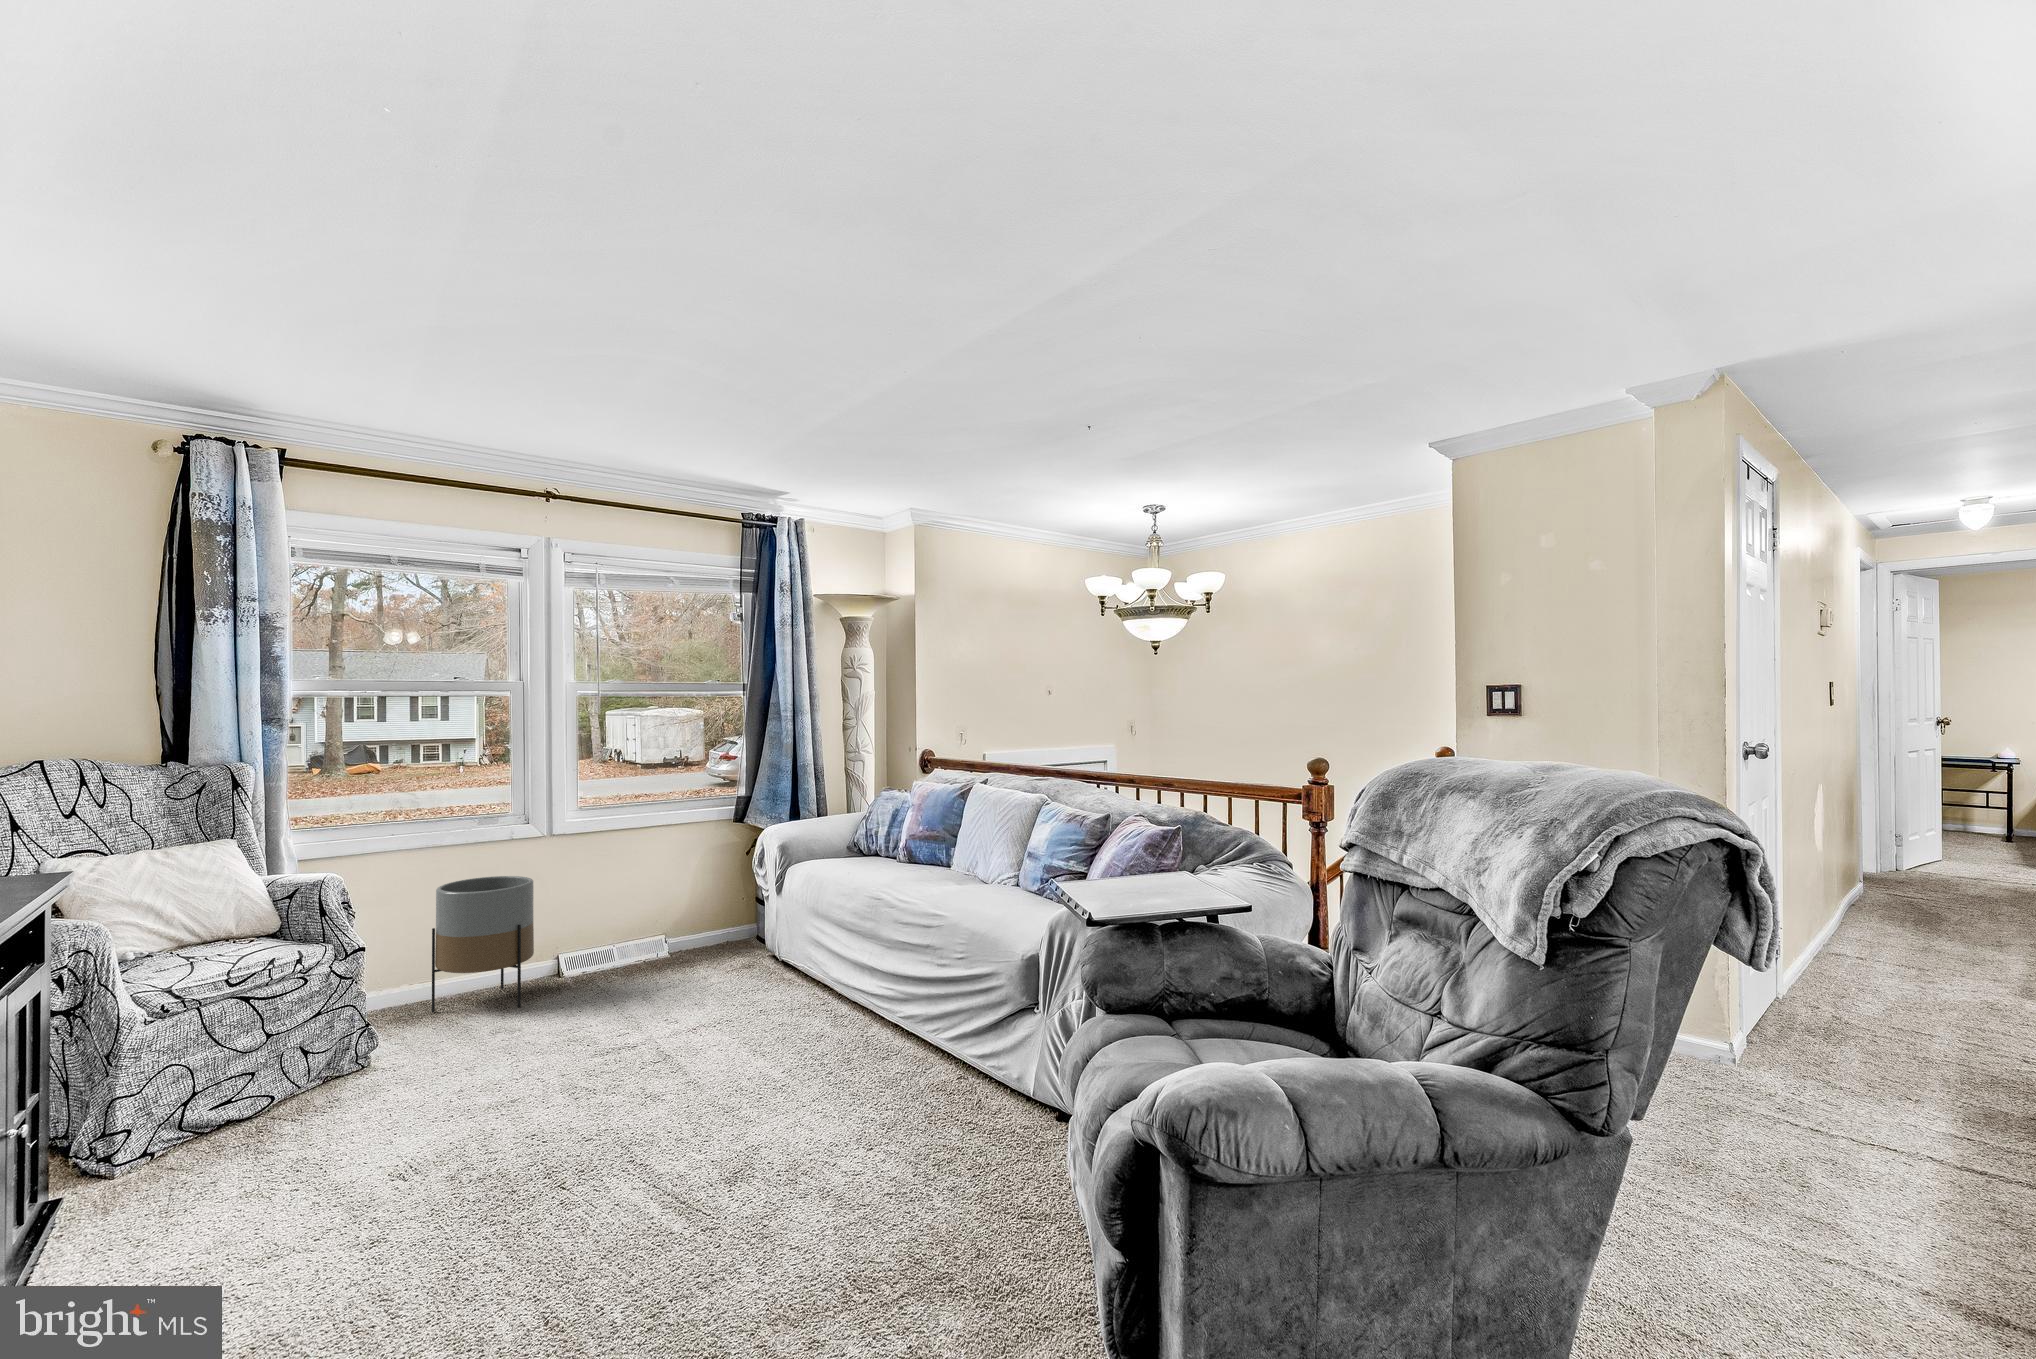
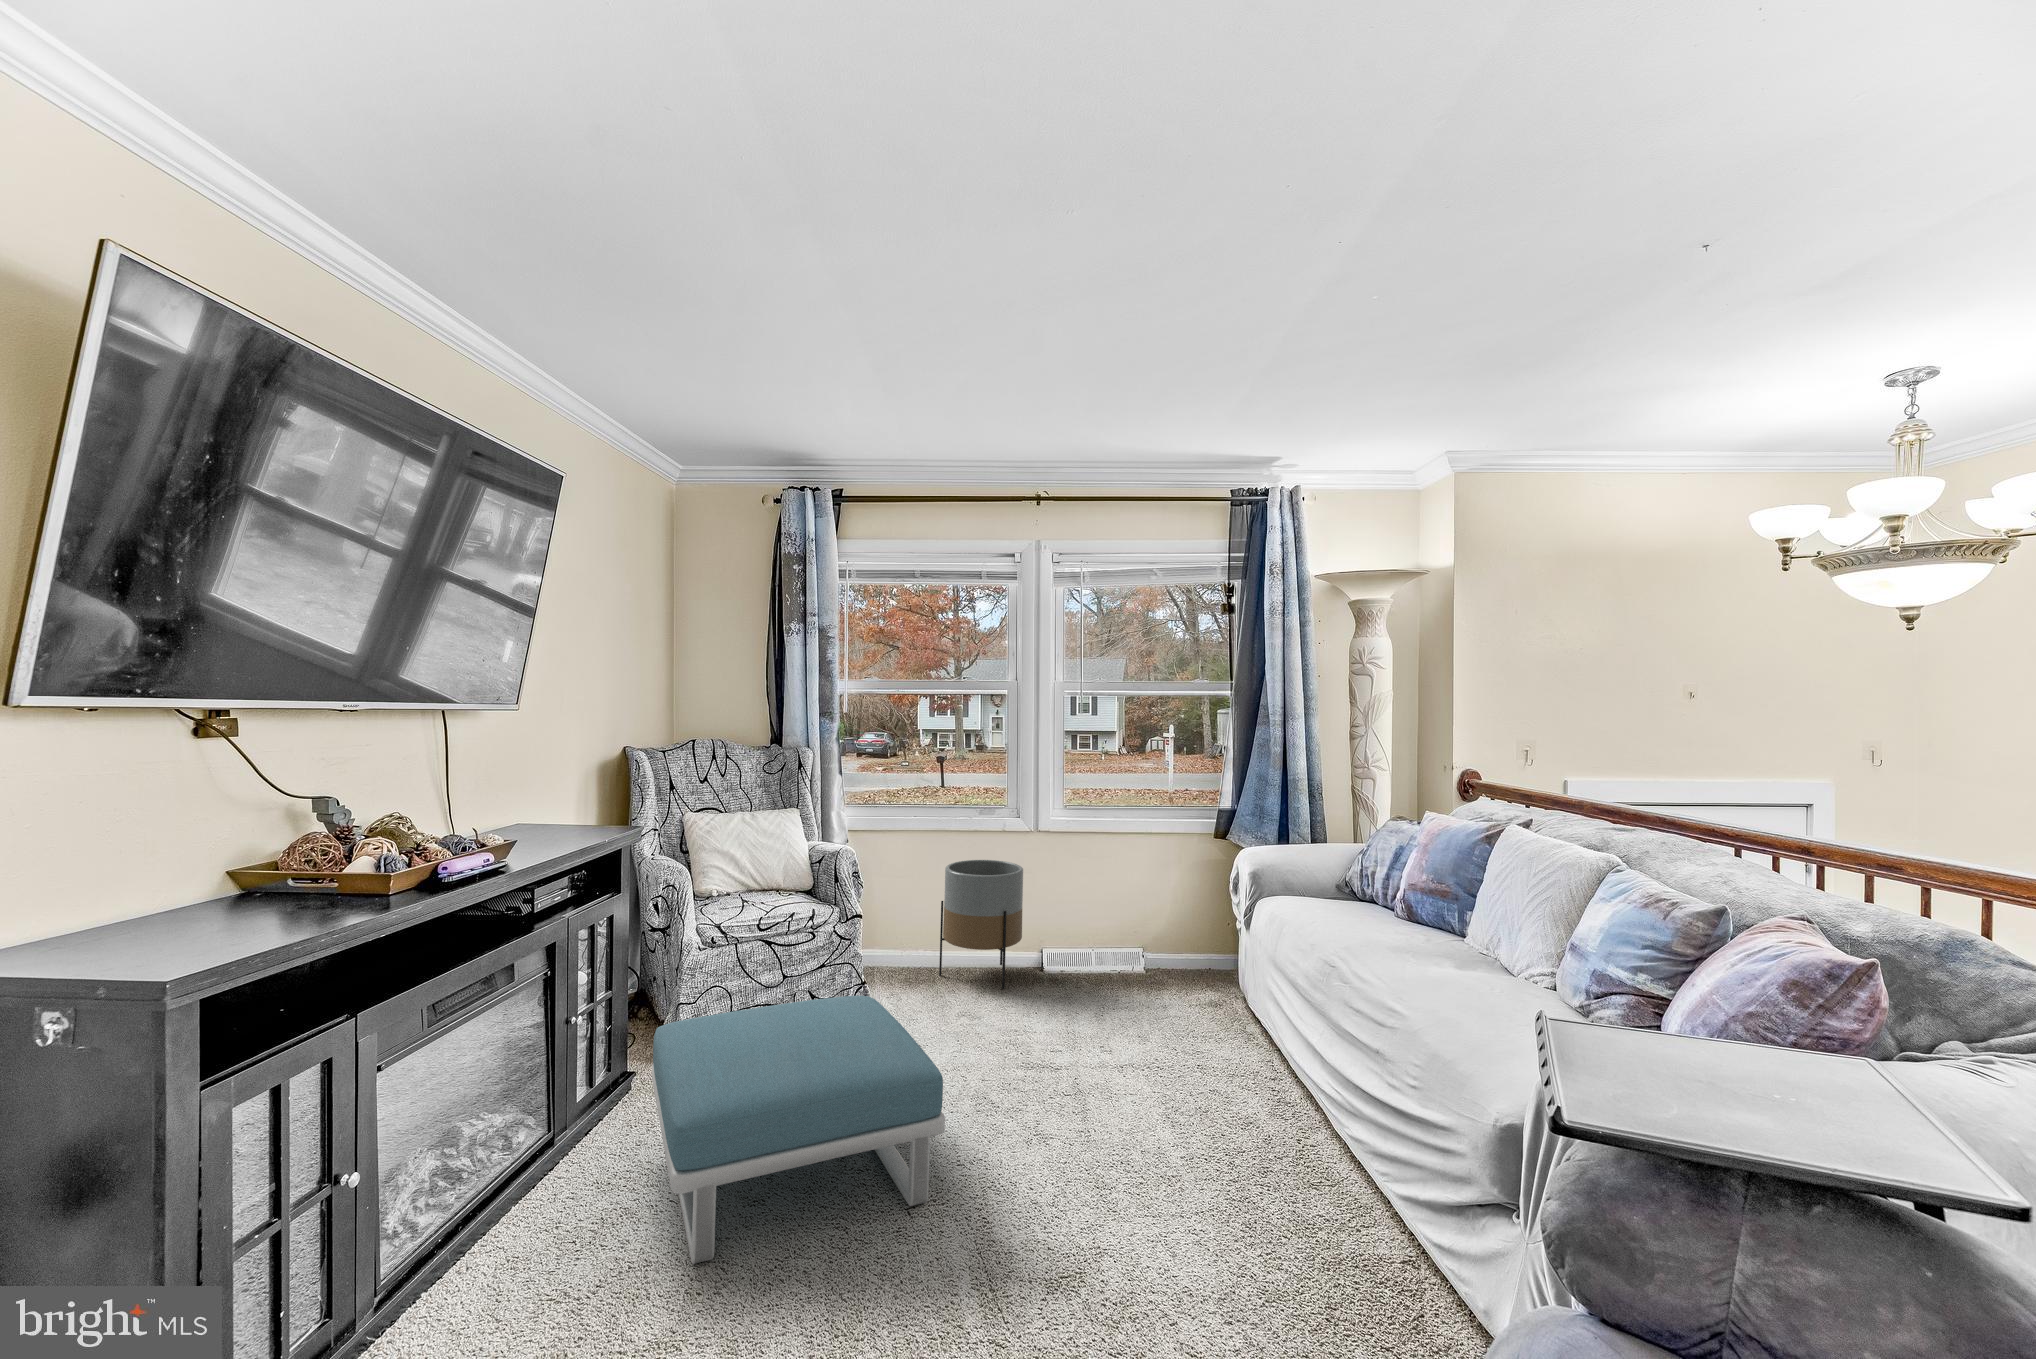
footstool: none [147,1018,563,1293] -> present [652,996,945,1264]

